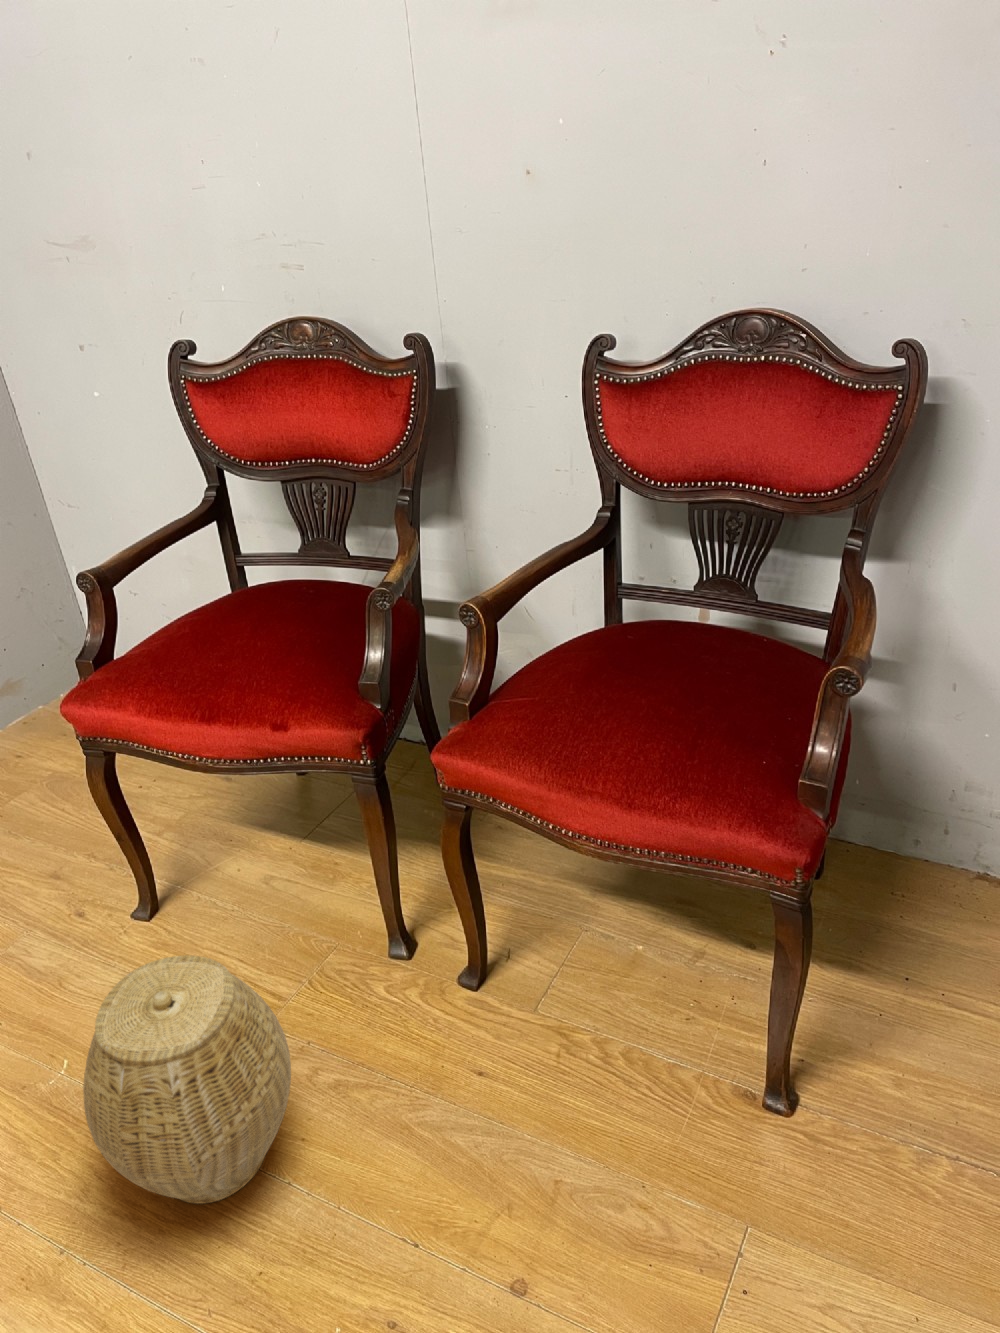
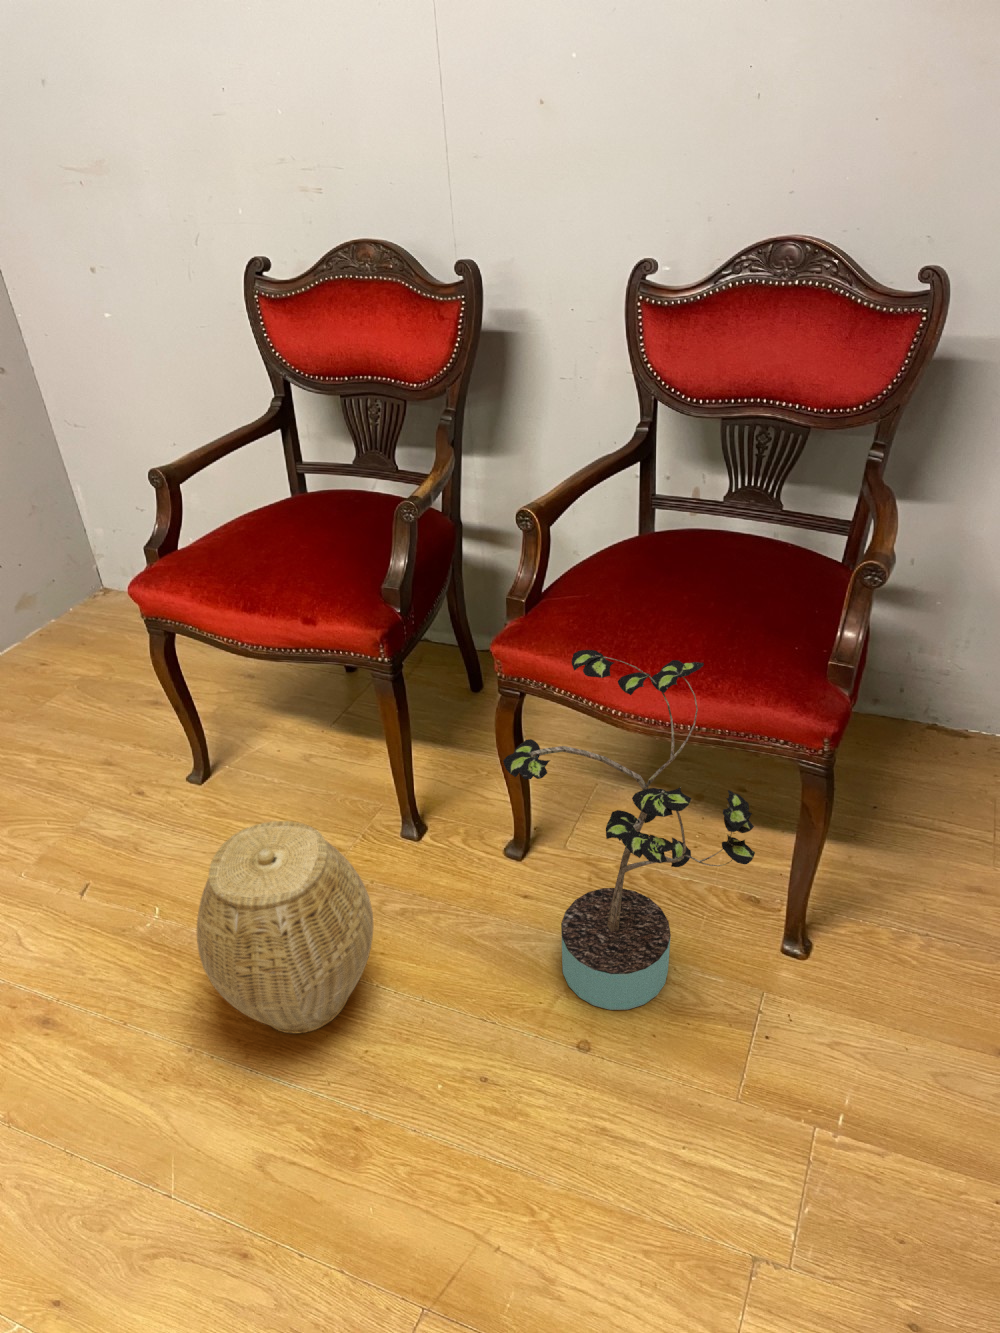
potted plant: none [426,764,718,1177] -> present [503,650,755,1010]

